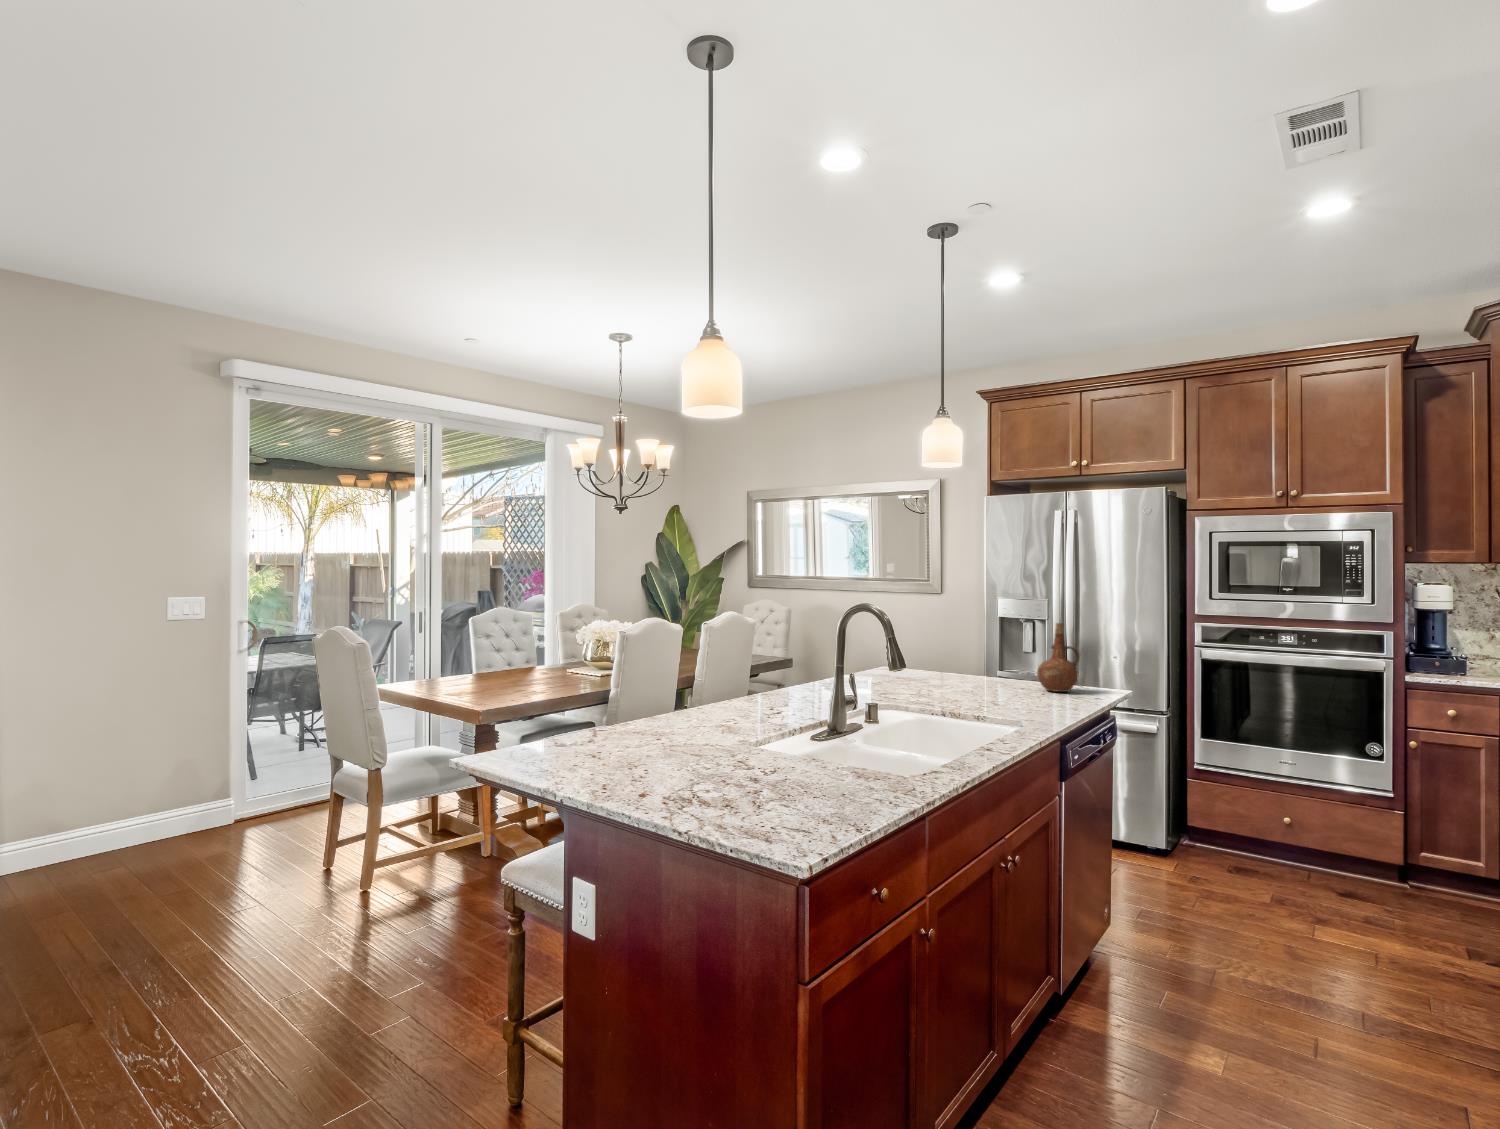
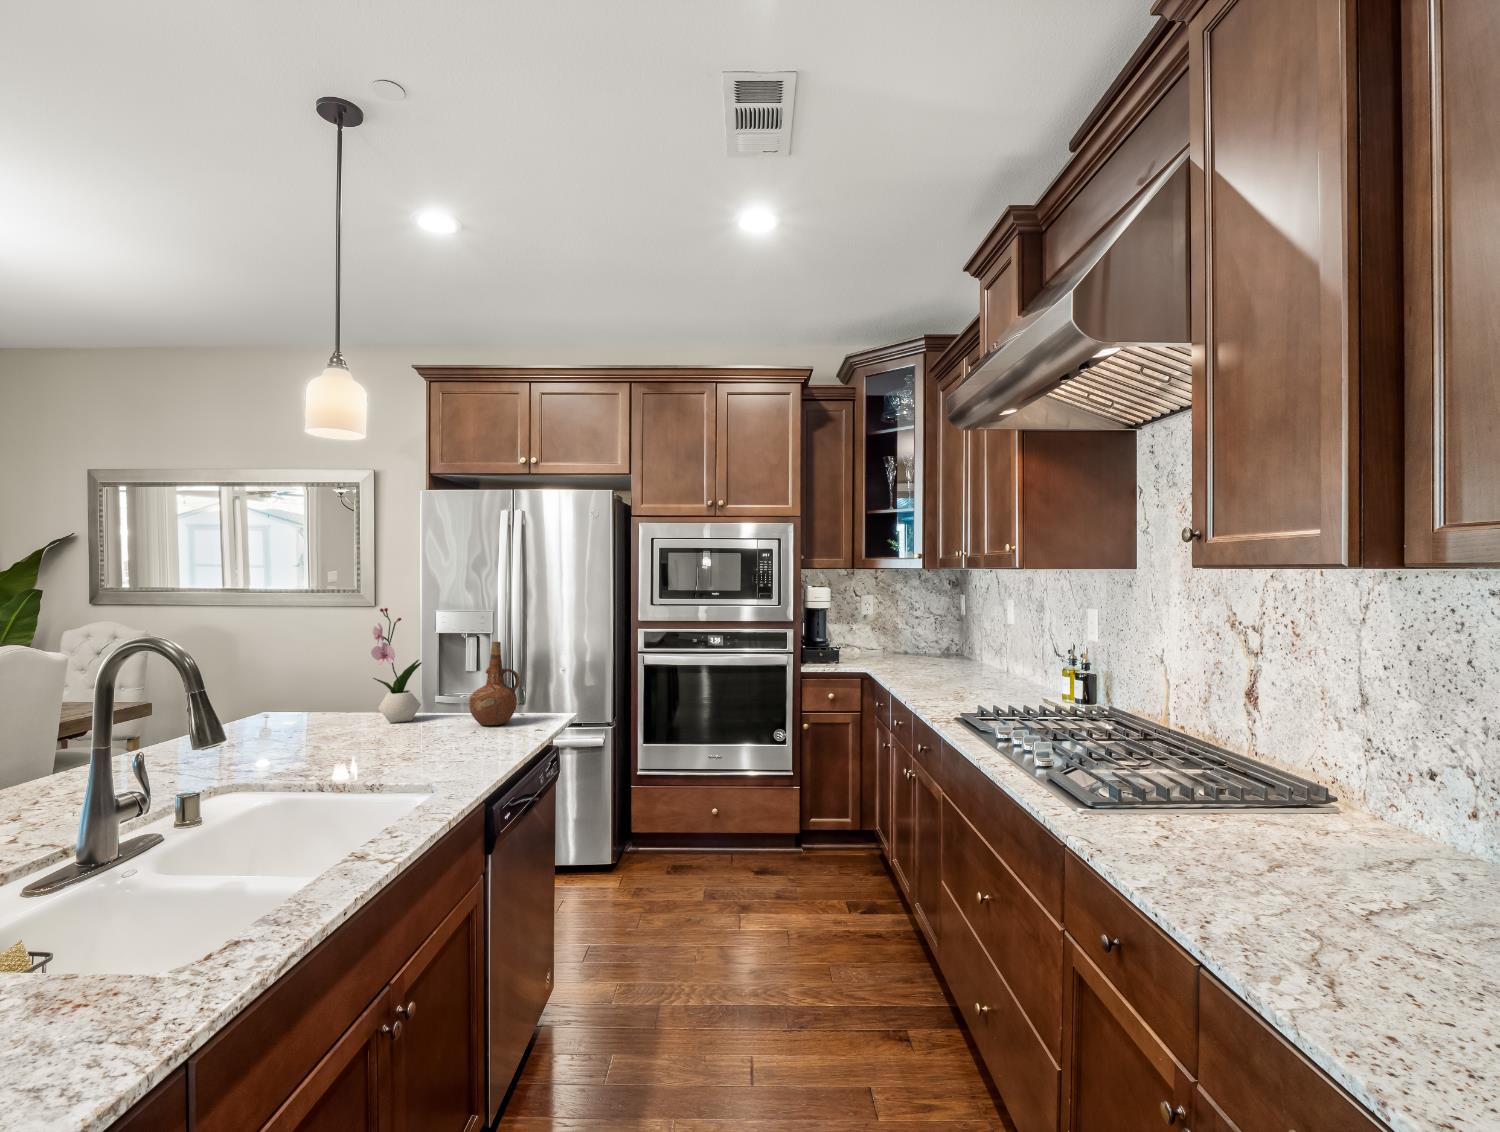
flower arrangement: none [960,593,999,683] -> present [371,608,422,723]

